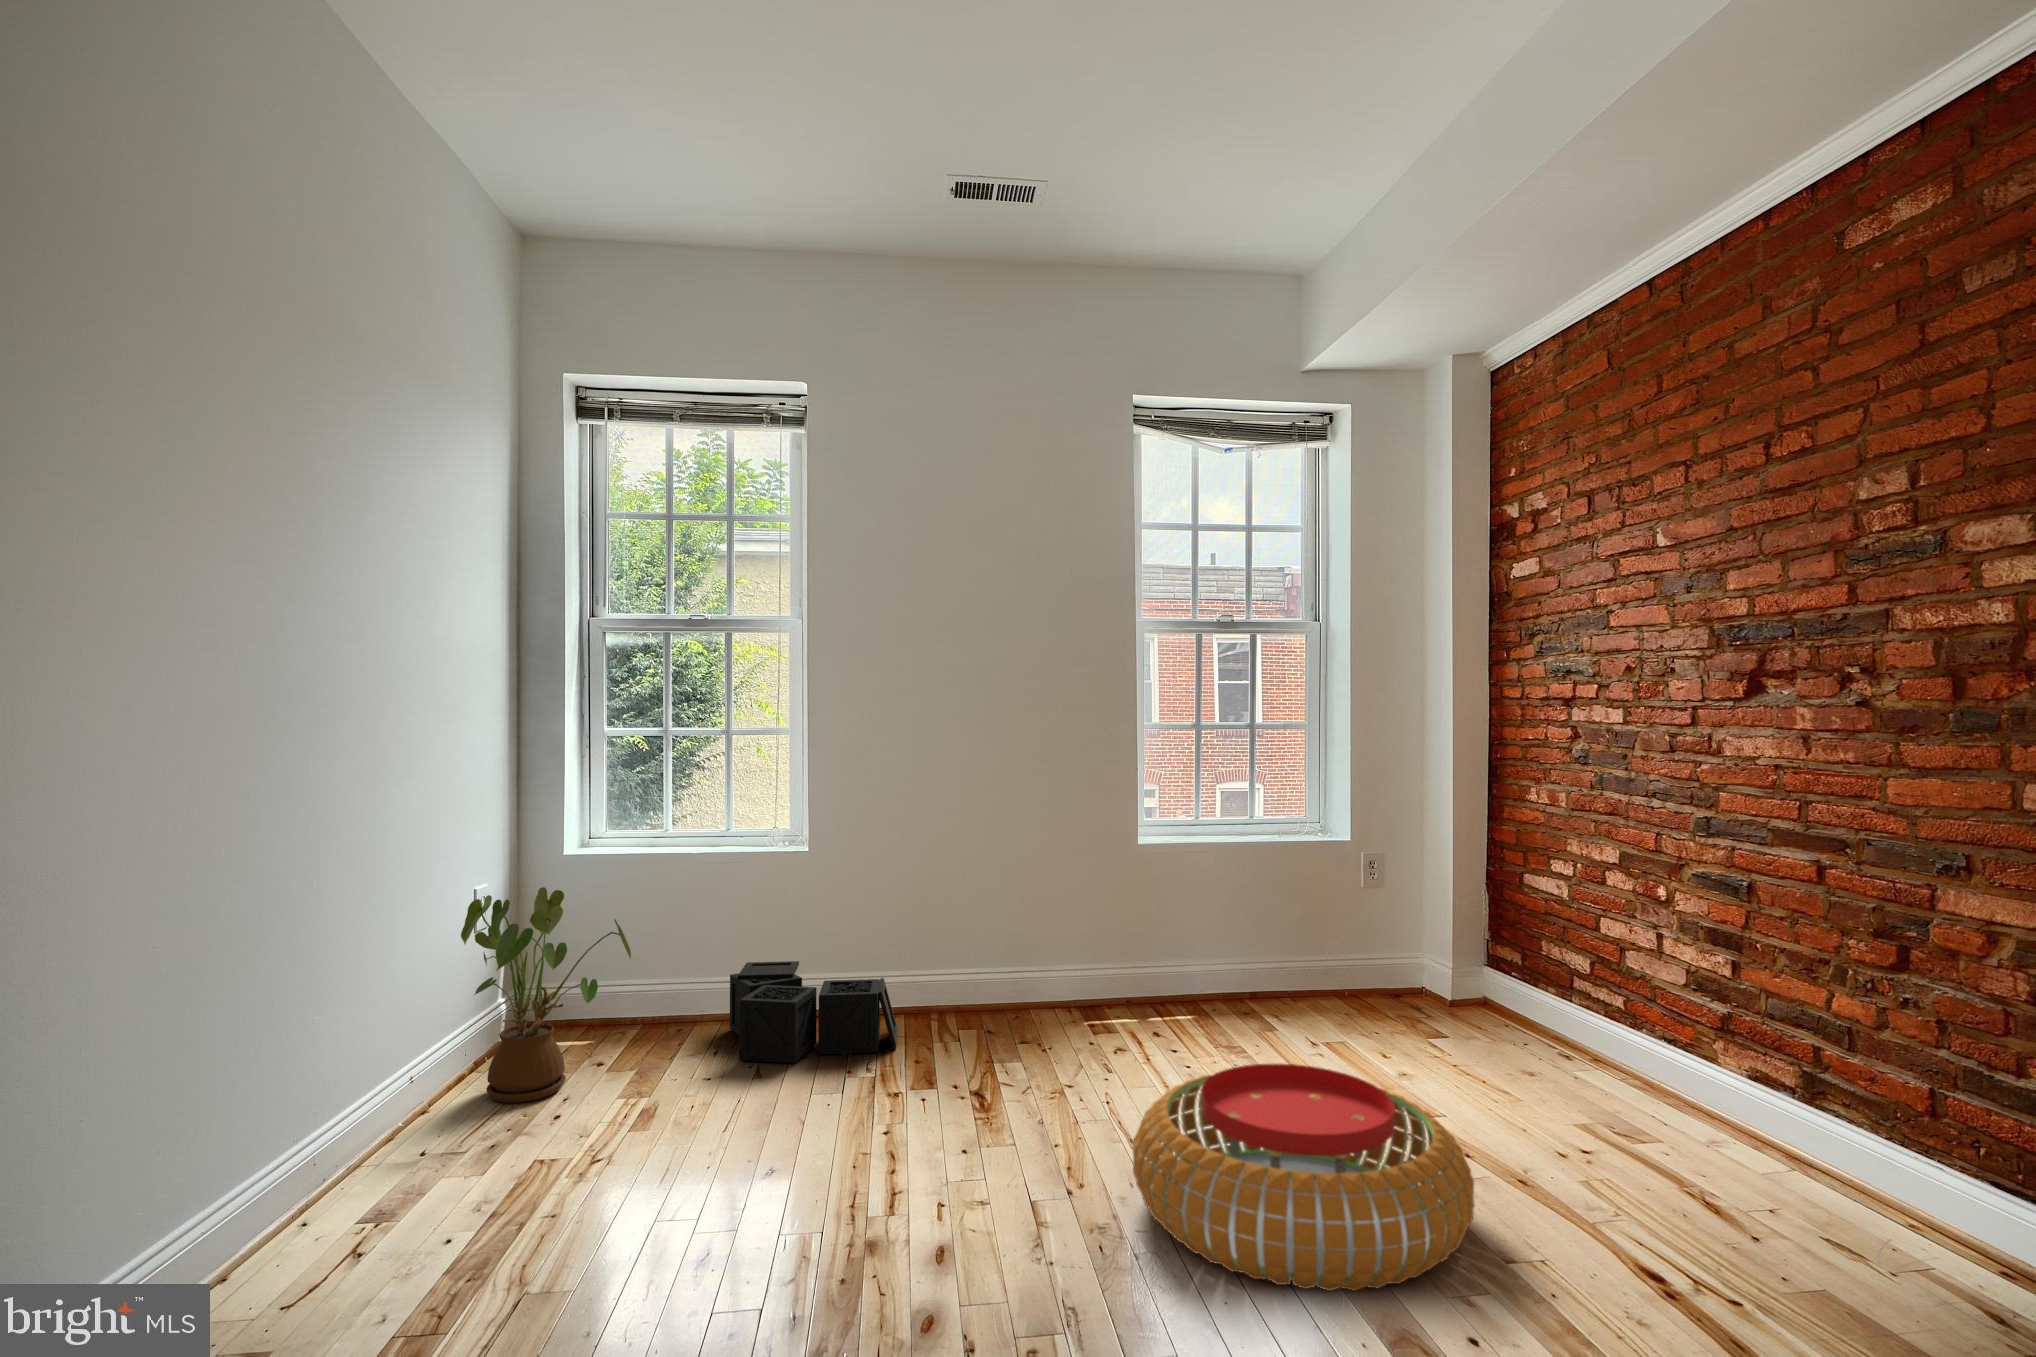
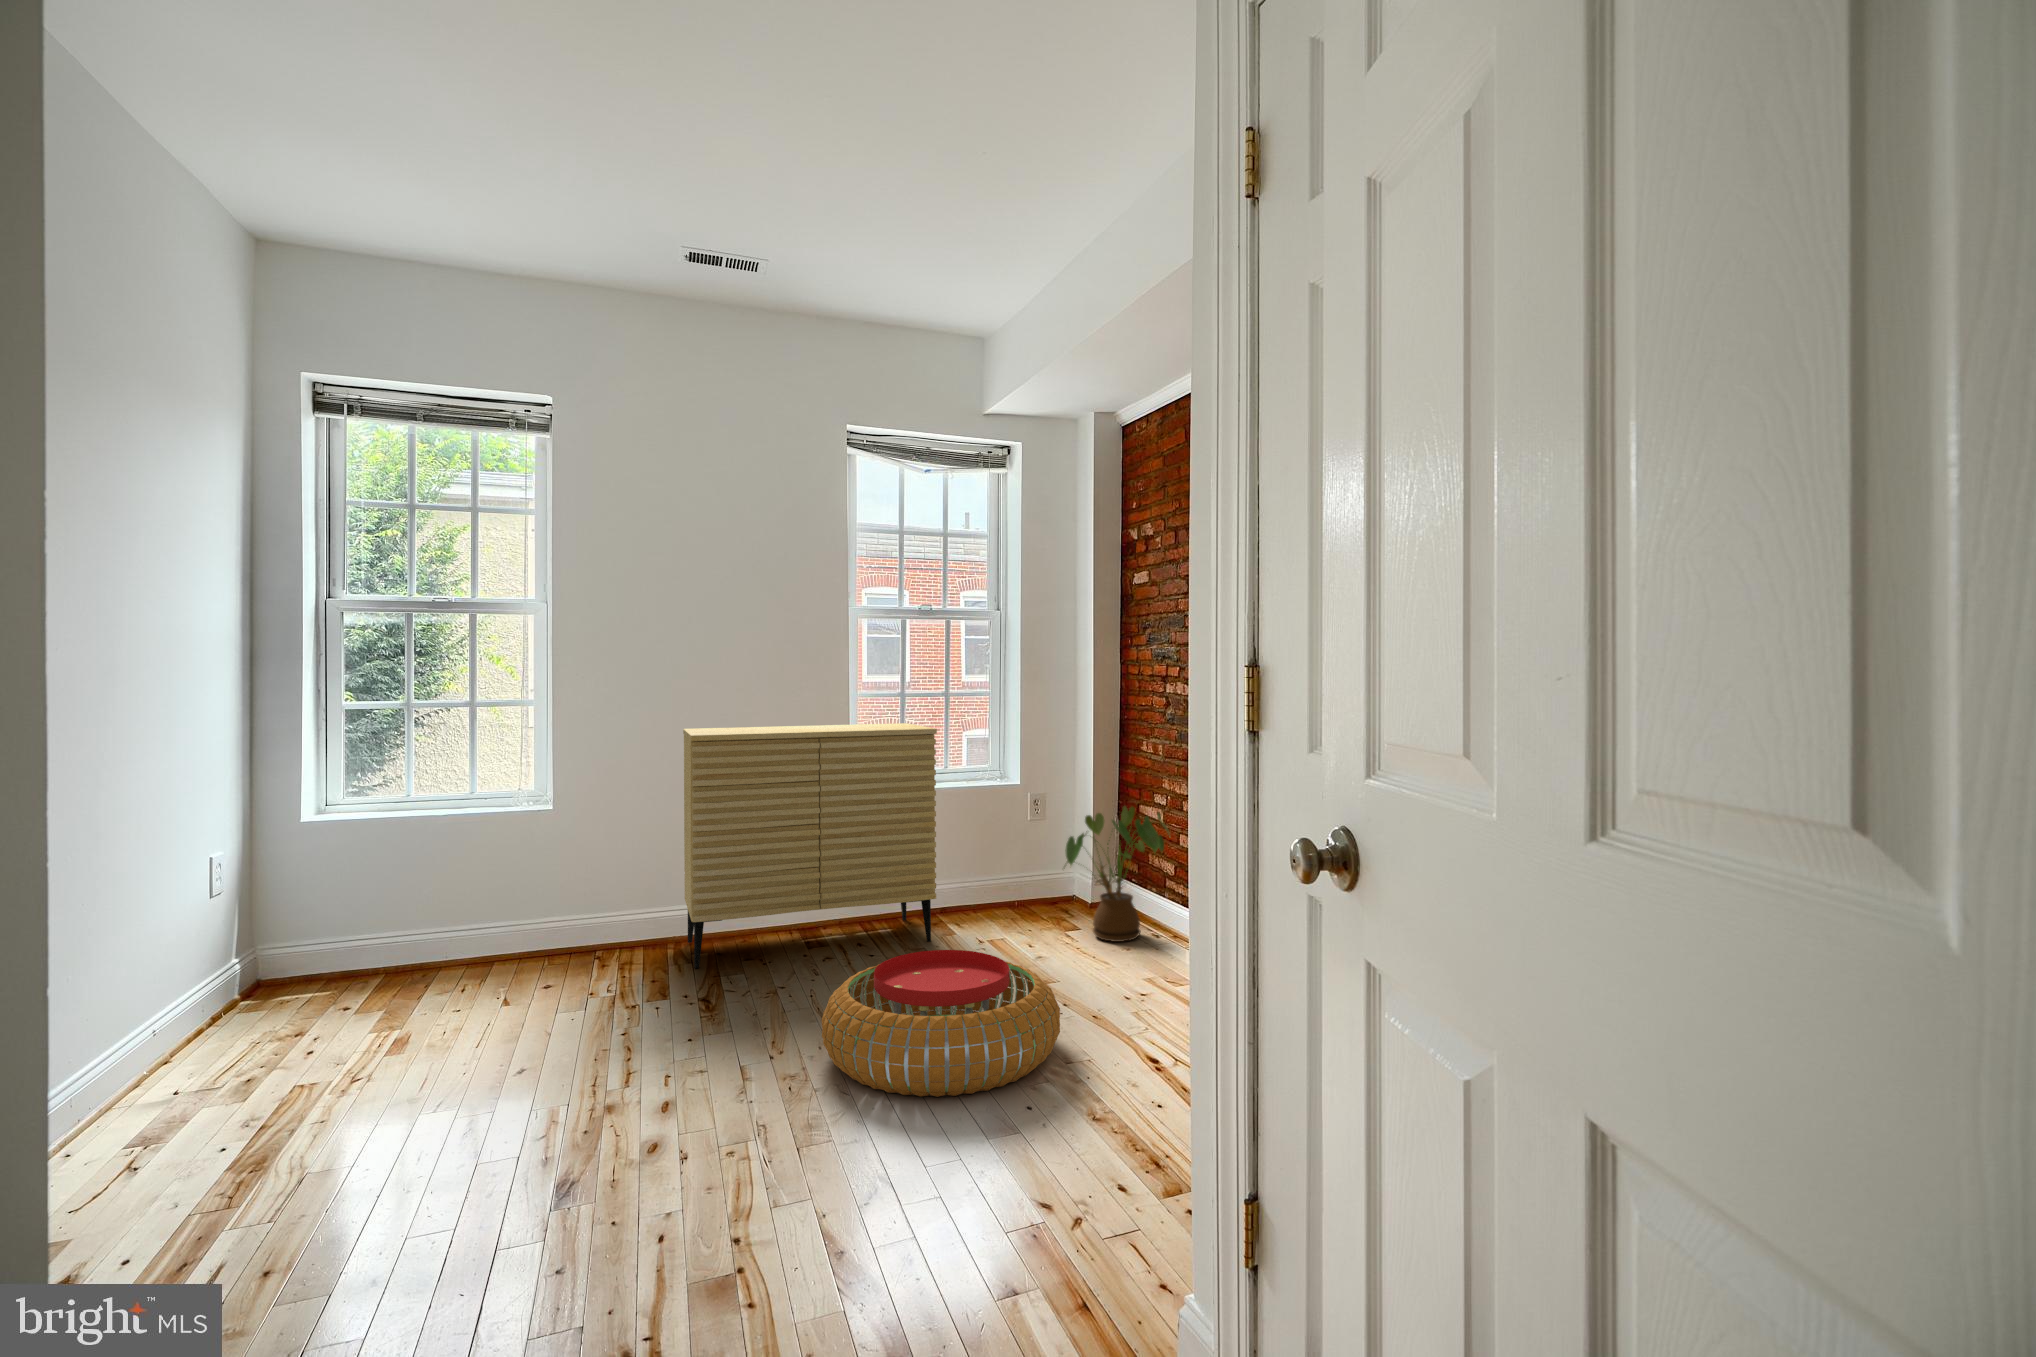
dresser: none [950,757,1256,1048] -> present [683,723,937,968]
house plant: present [461,887,631,1103] -> present [1064,806,1169,942]
storage bin: present [730,961,898,1063] -> none [477,908,636,993]

